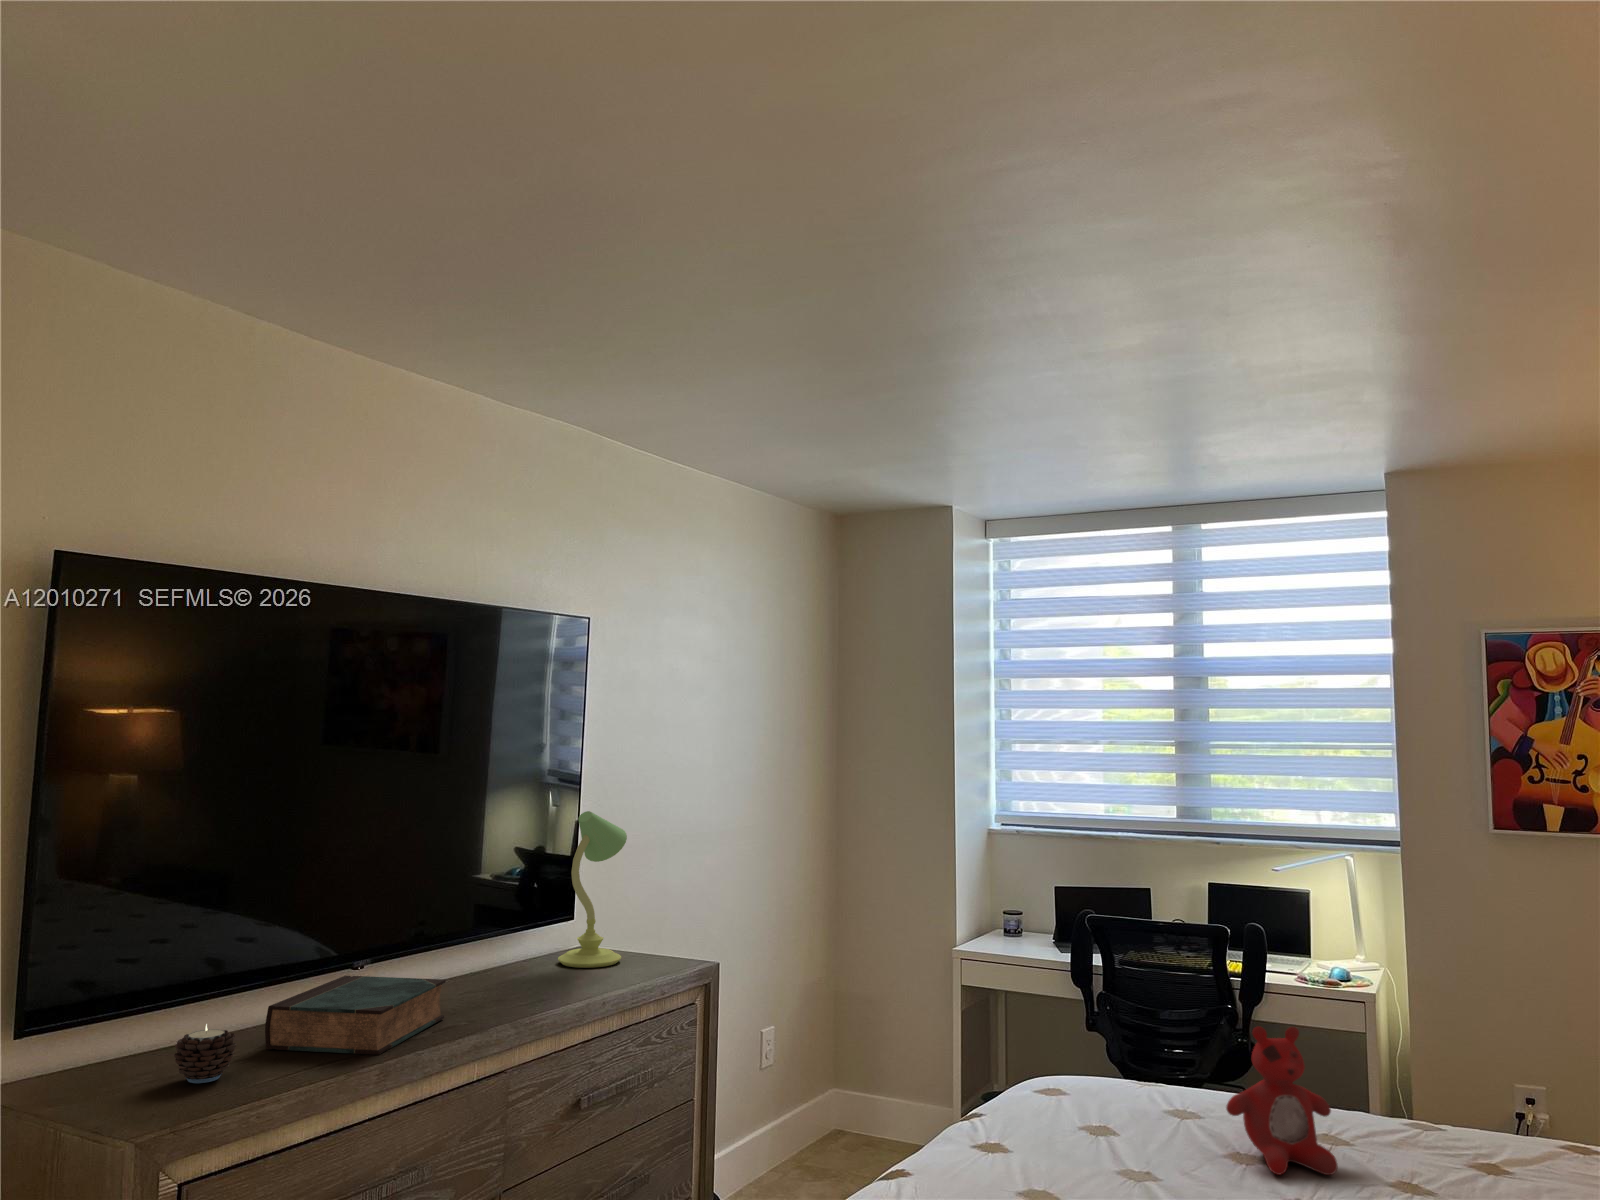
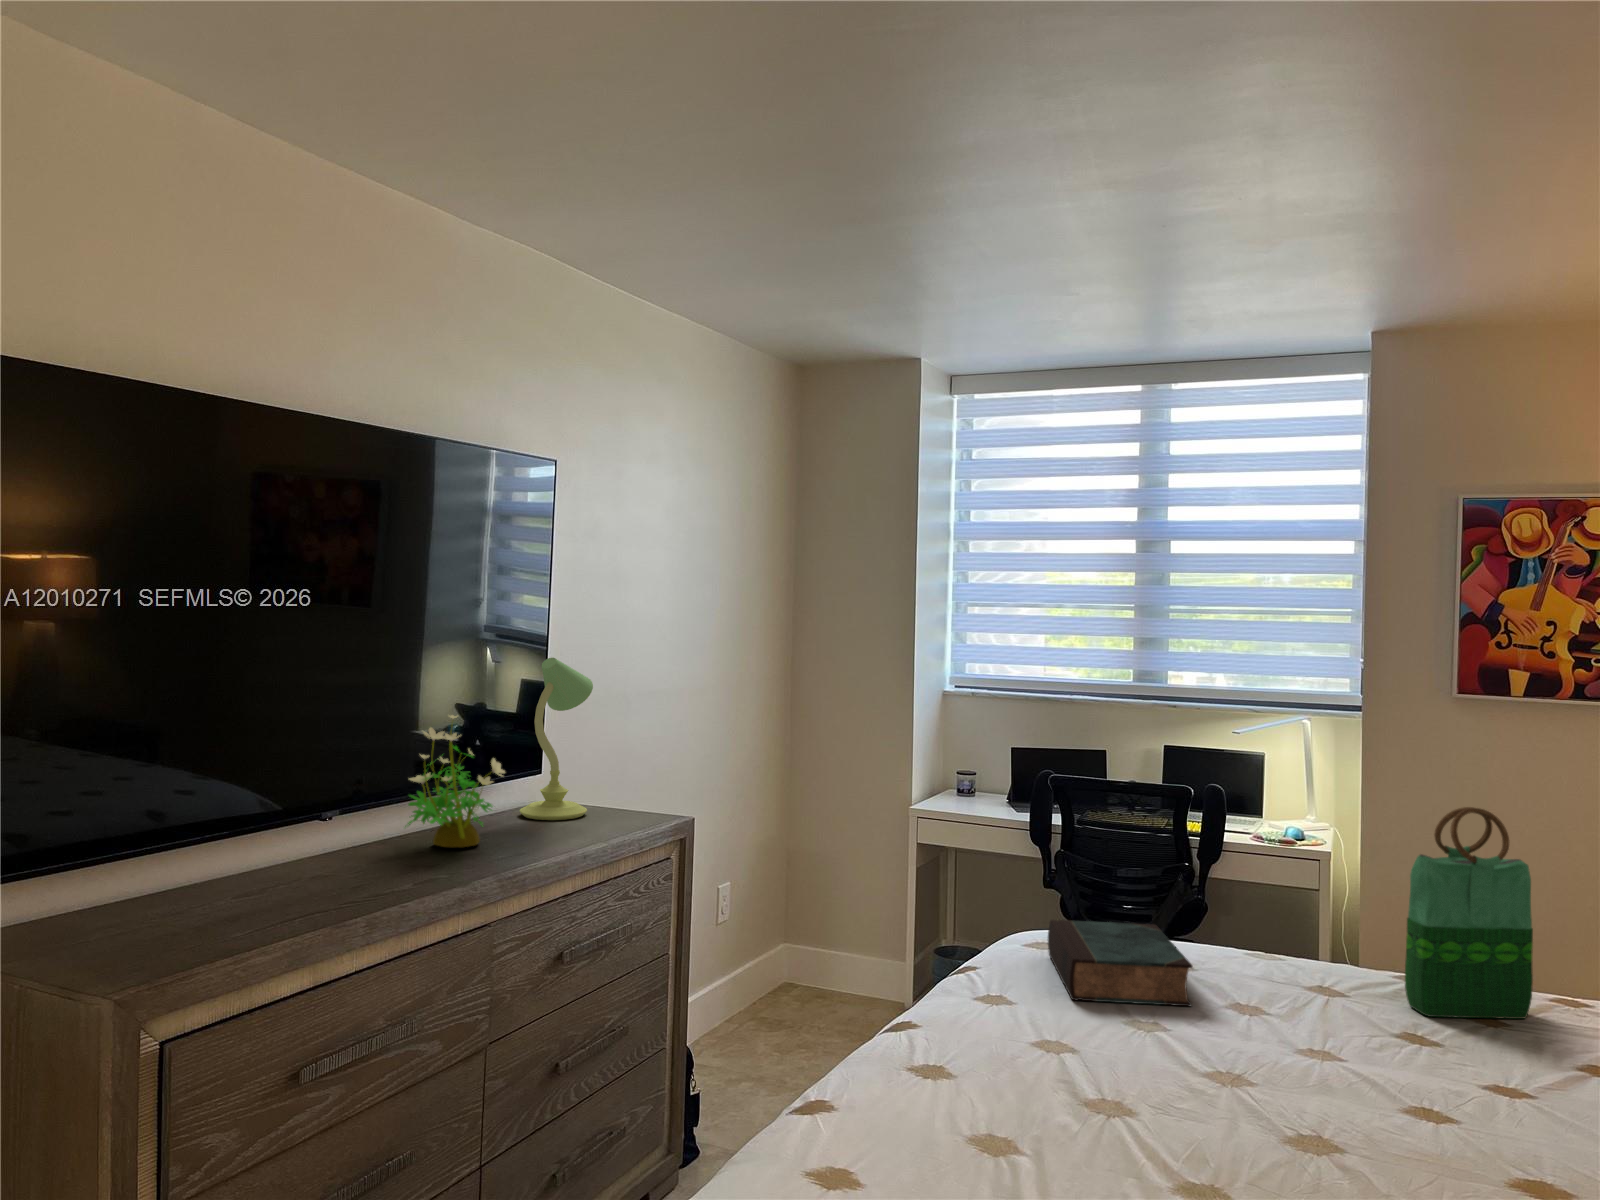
potted plant: none [447,869,541,995] -> present [405,715,505,847]
tote bag: none [1400,952,1529,1166] -> present [1405,807,1533,1019]
book: present [265,976,446,1055] -> present [1048,920,1193,1006]
candle: present [174,1024,237,1083] -> none [93,875,167,940]
stuffed bear: present [1226,1026,1337,1175] -> none [1232,881,1348,1029]

